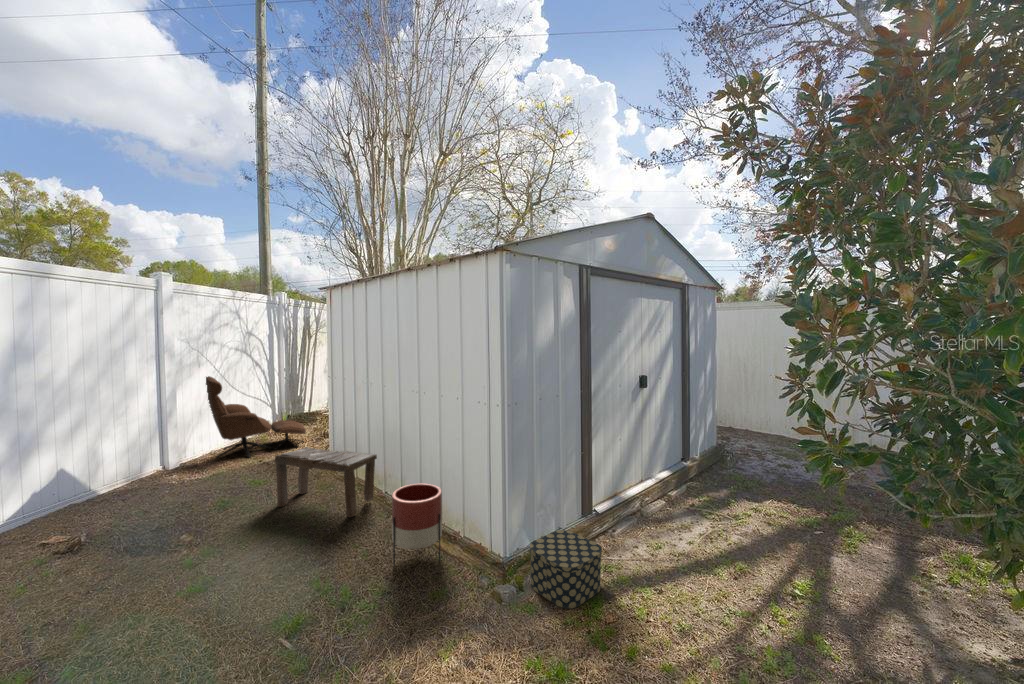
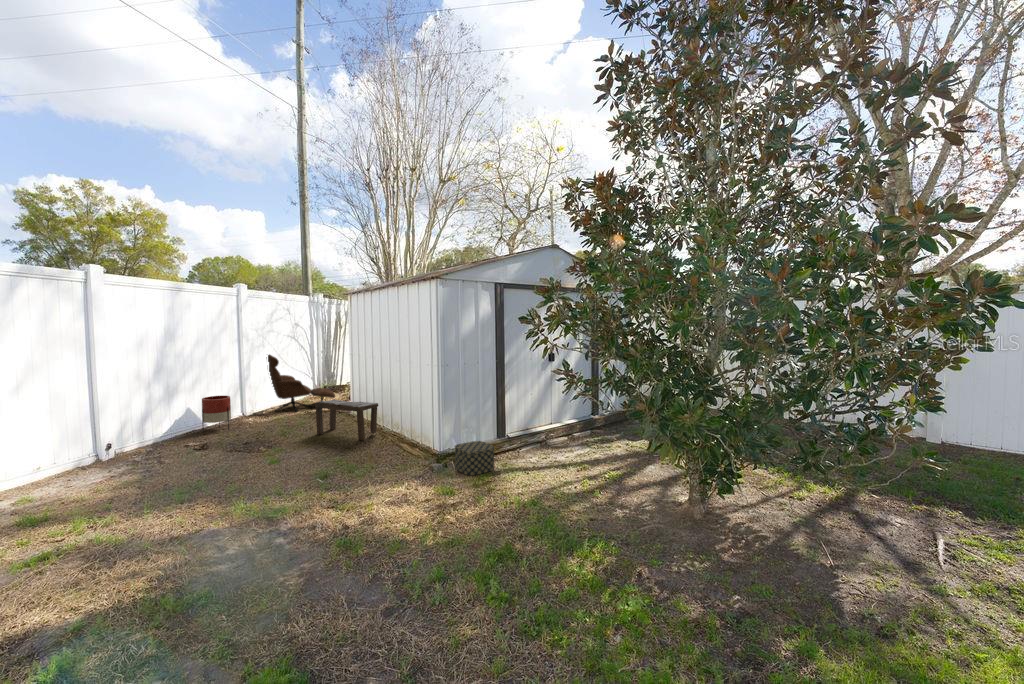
planter: present [392,483,442,566] -> present [202,396,231,432]

